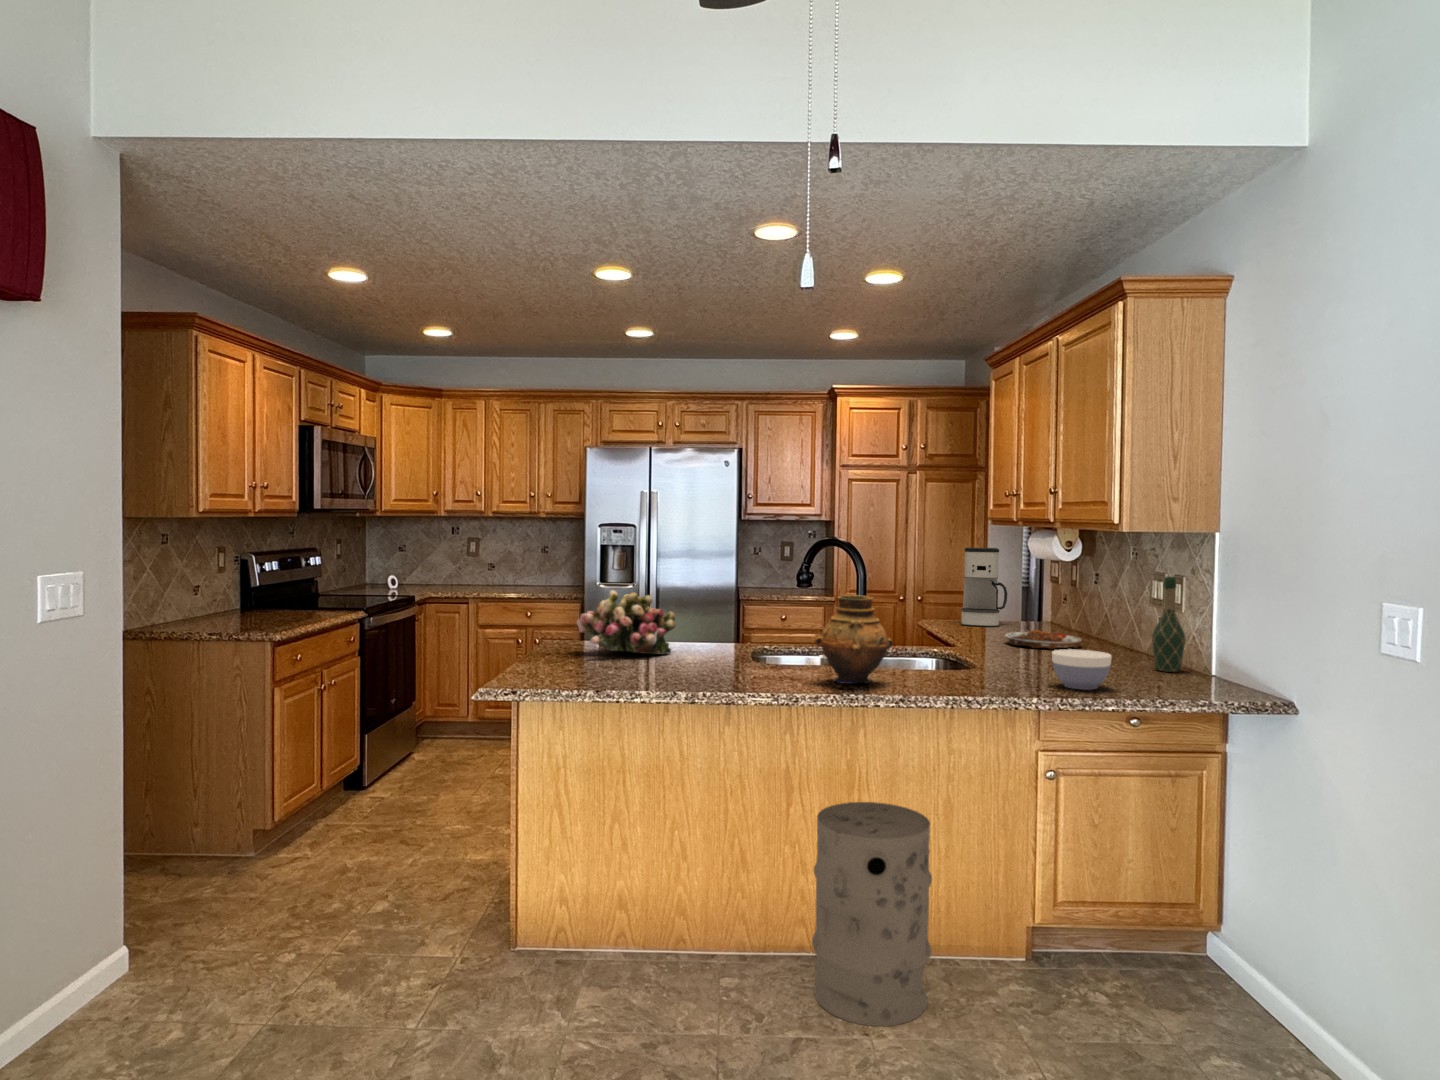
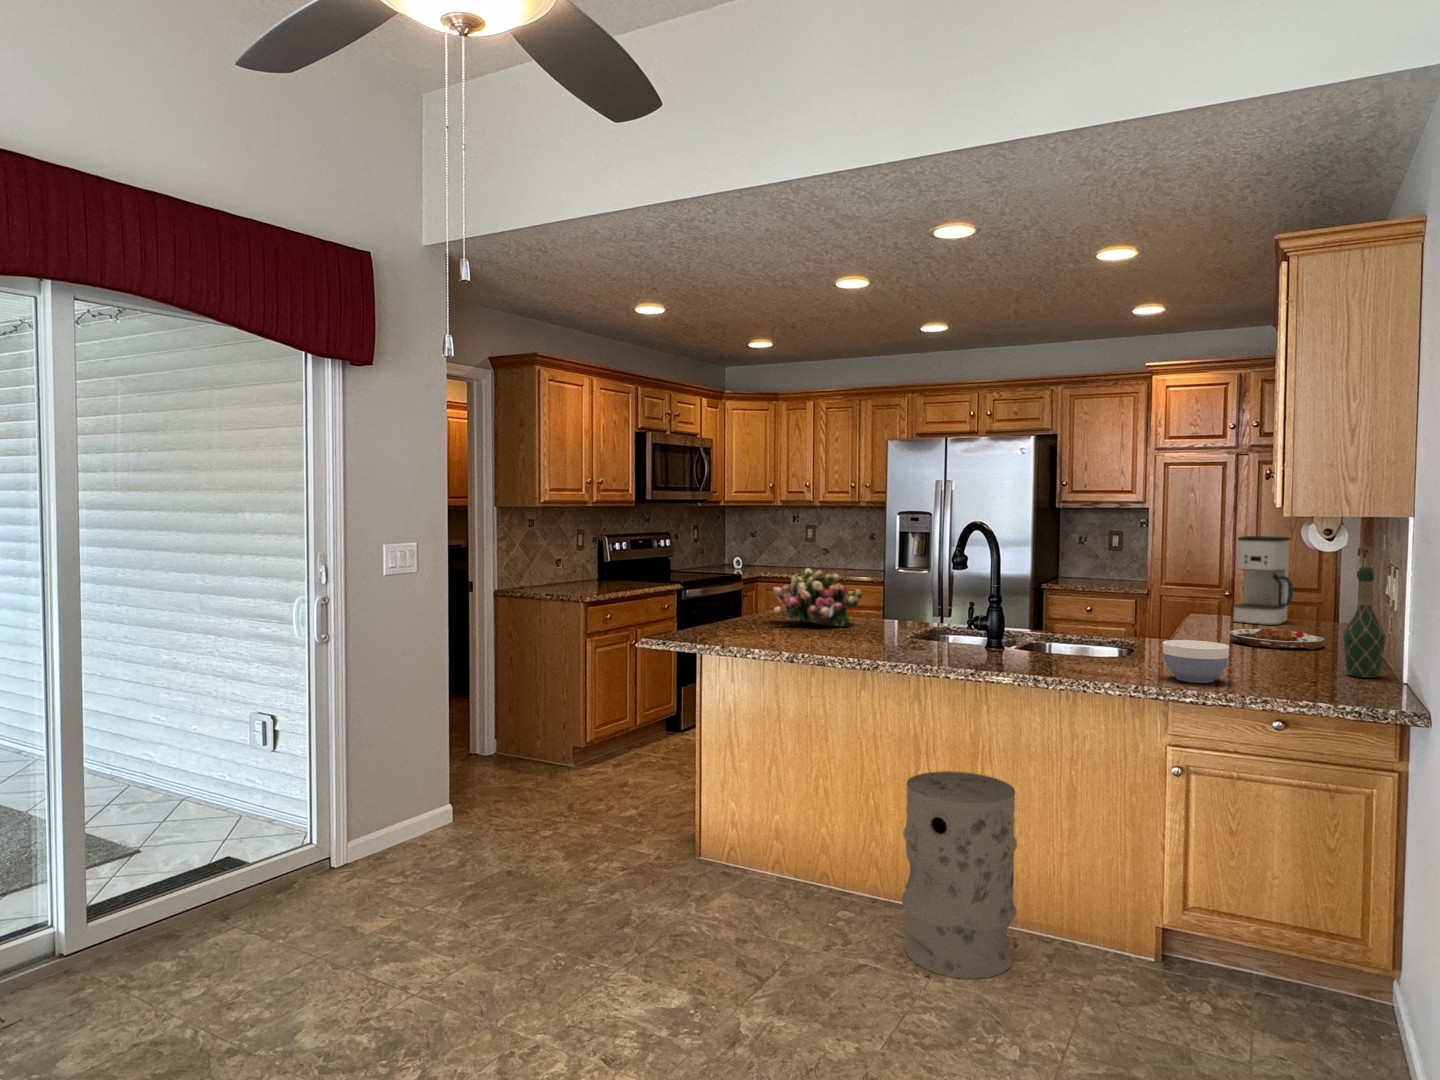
vase: present [815,595,893,684] -> none [921,576,998,660]

